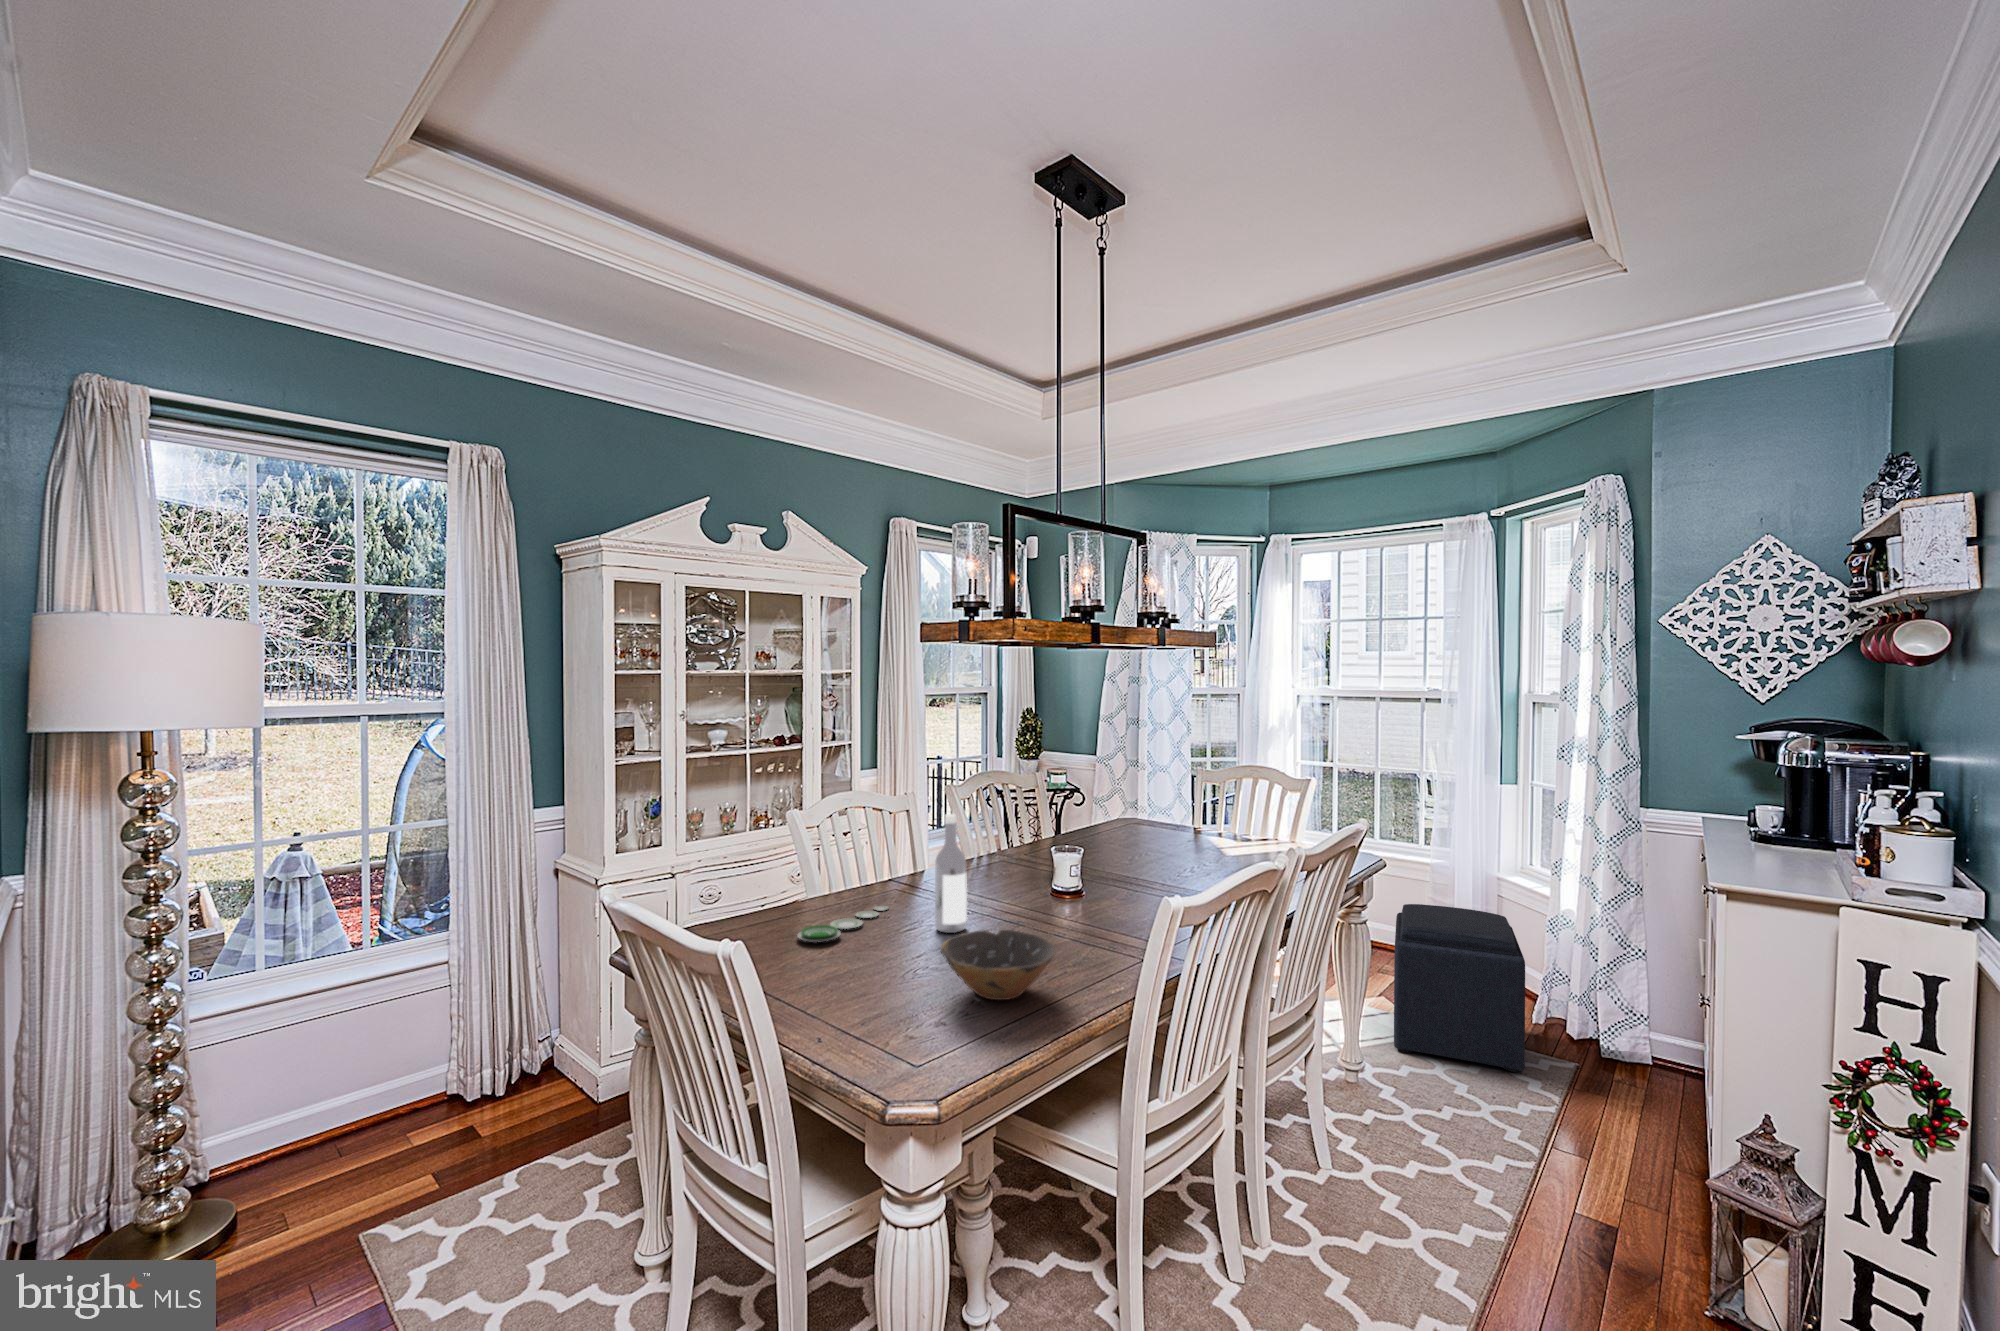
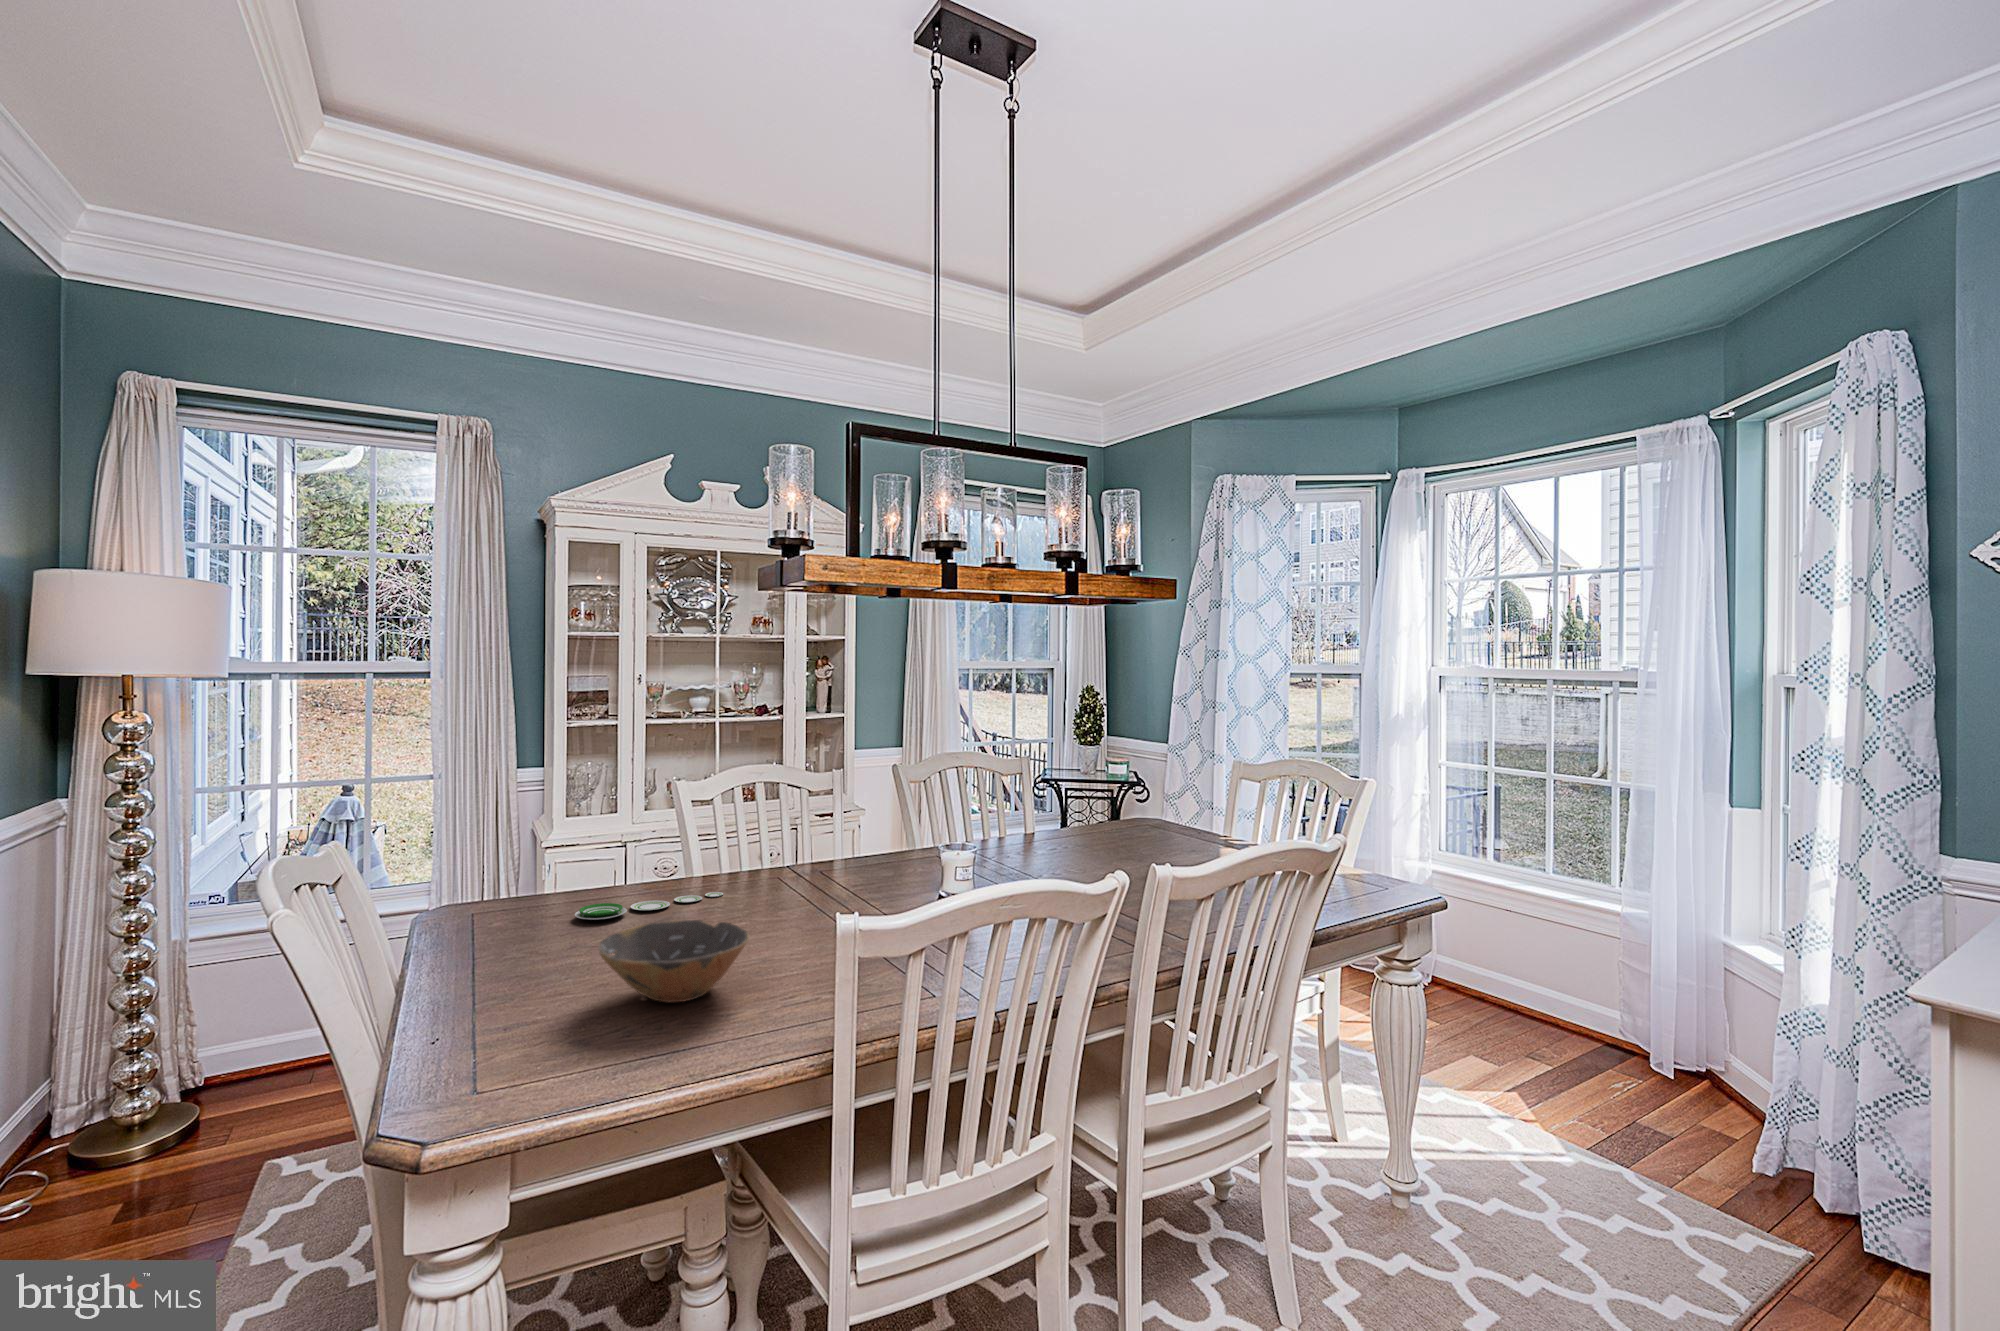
wine bottle: present [935,814,967,933] -> none [728,787,767,926]
ottoman: present [1394,904,1525,1072] -> none [1498,973,1724,1241]

